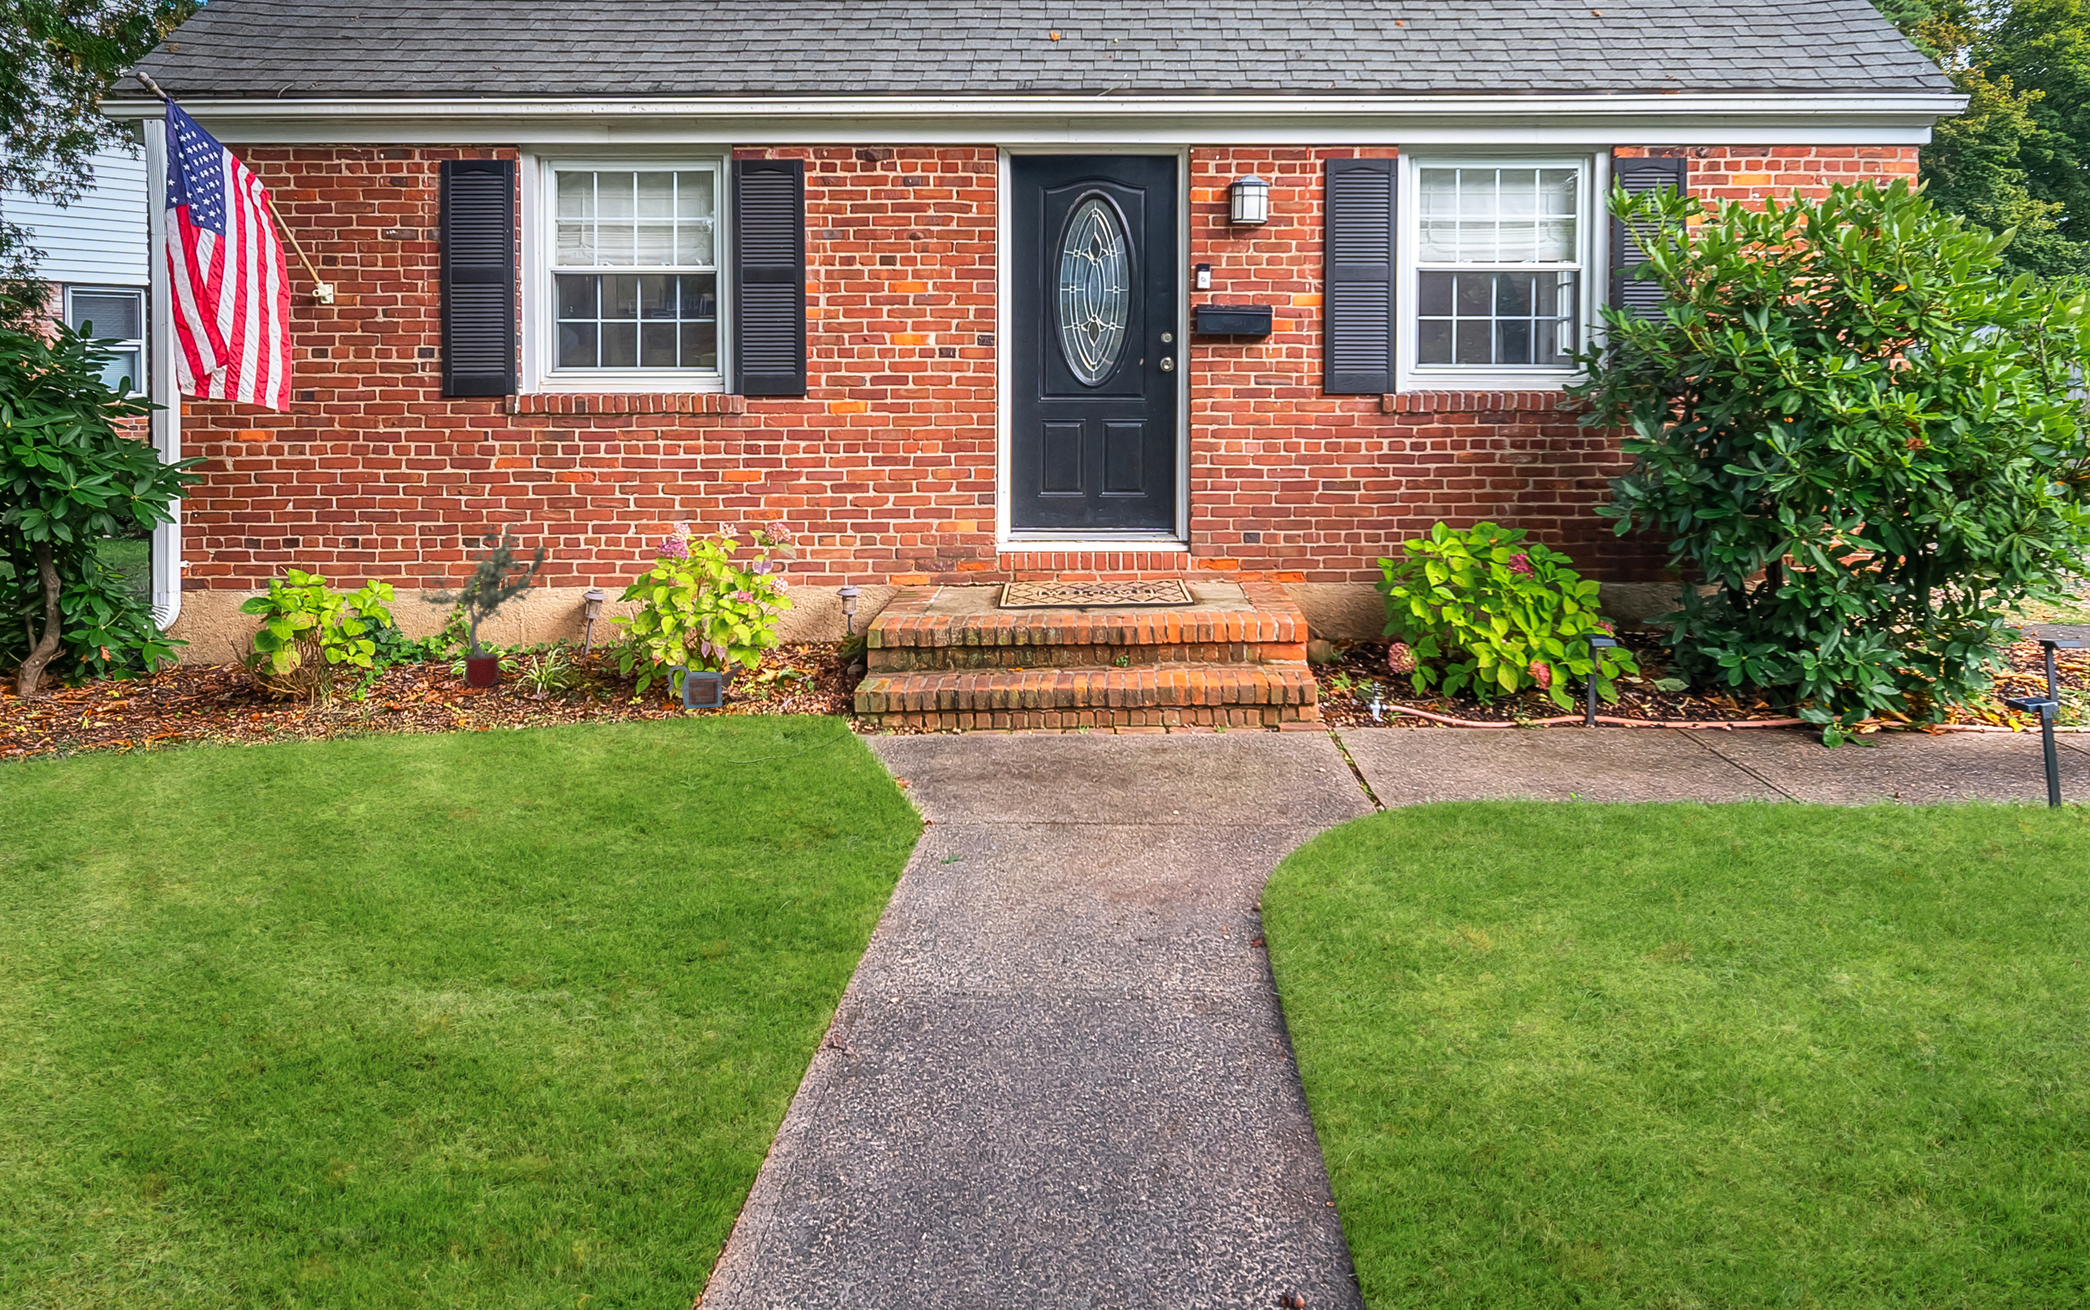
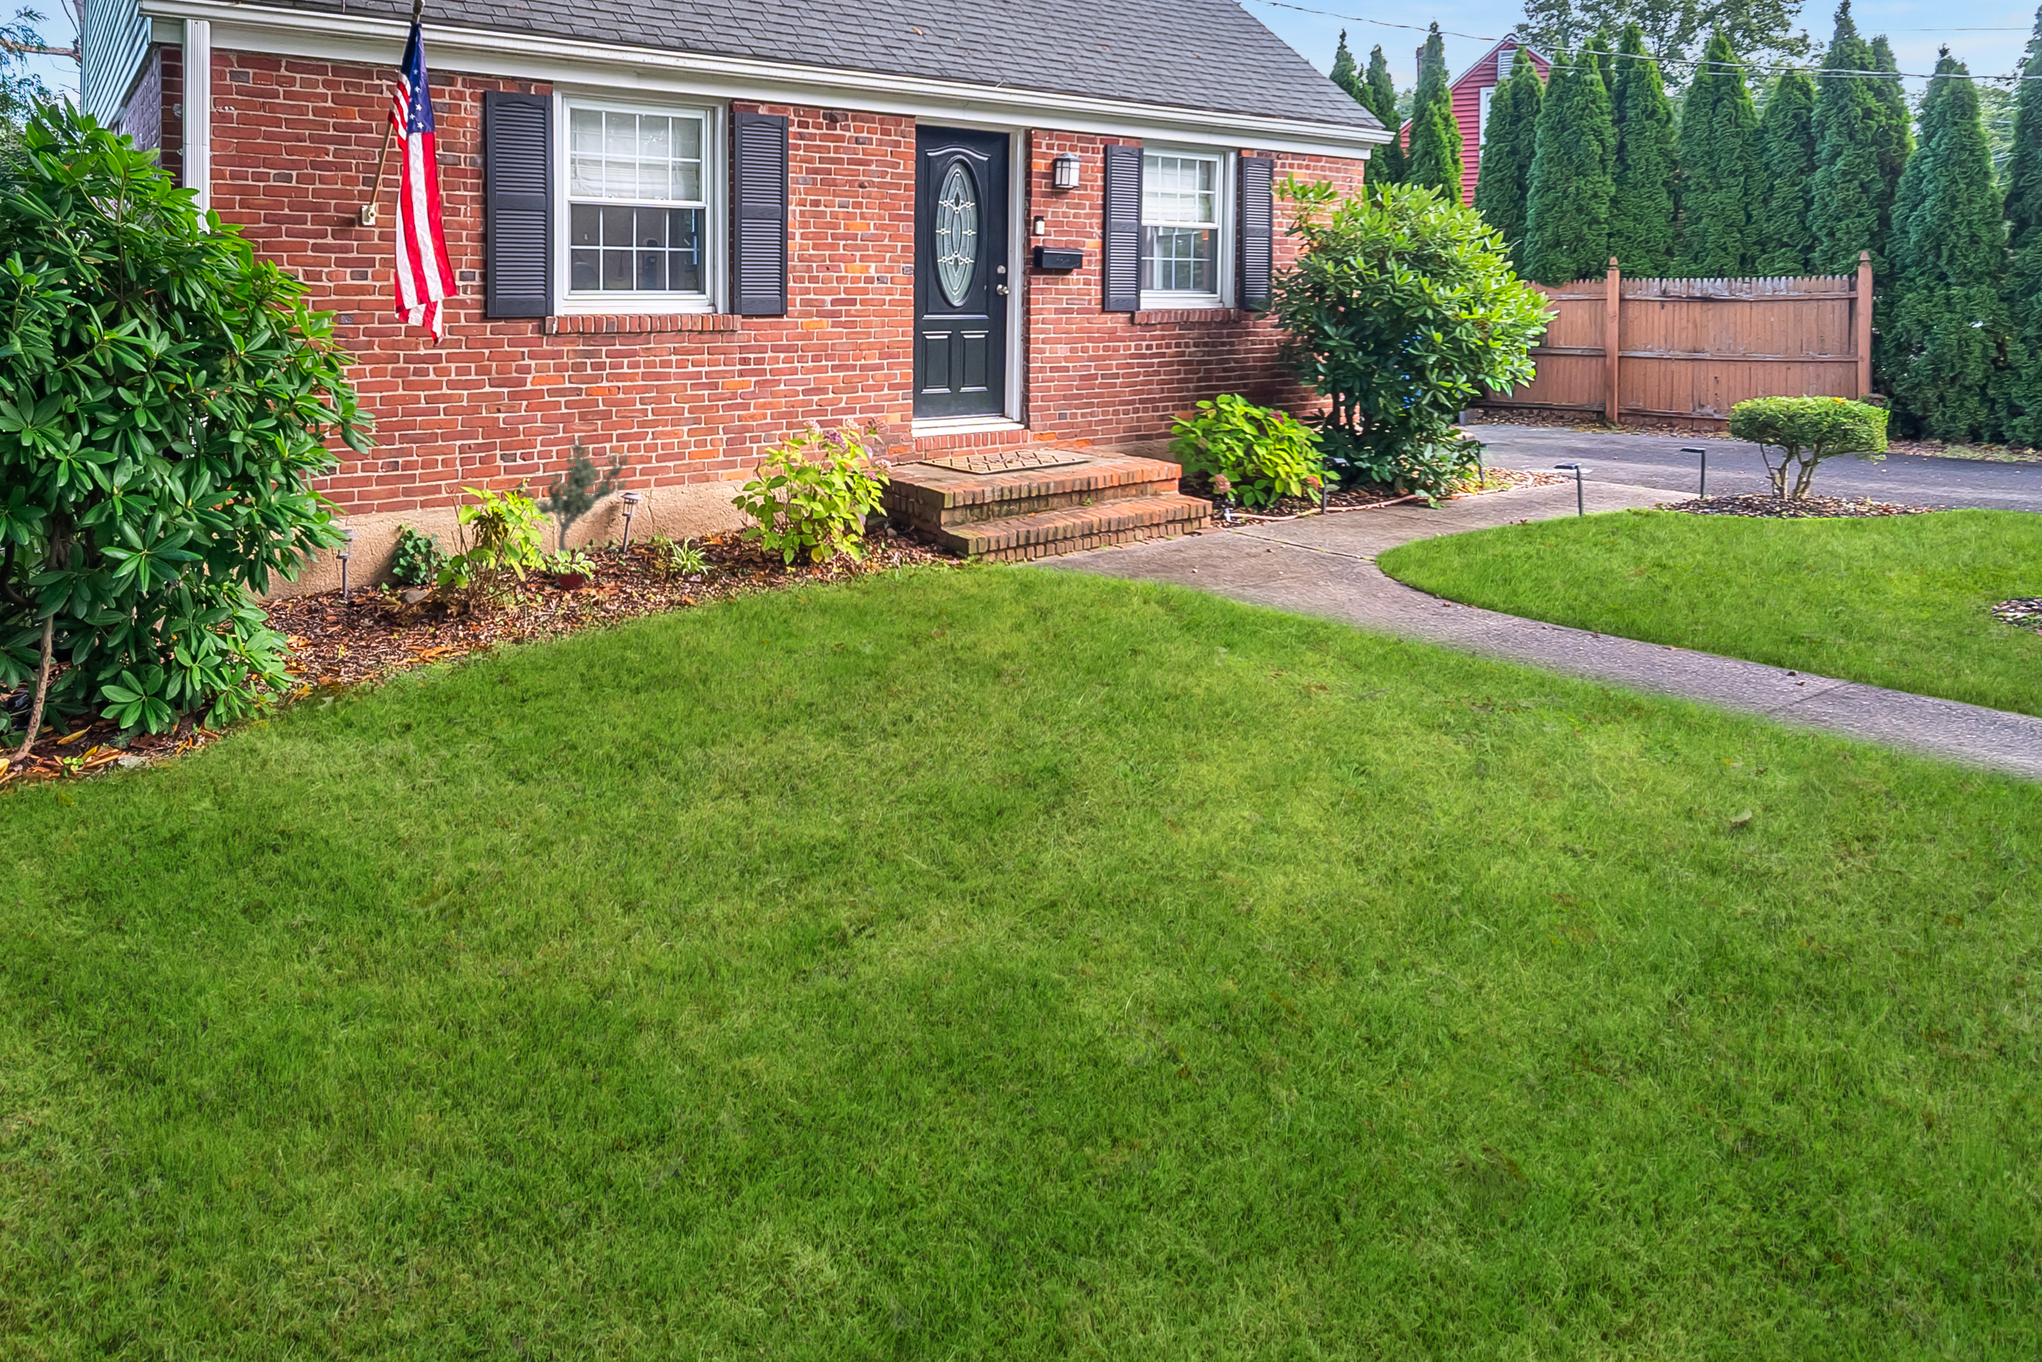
watering can: present [667,664,745,708] -> none [788,534,836,574]

